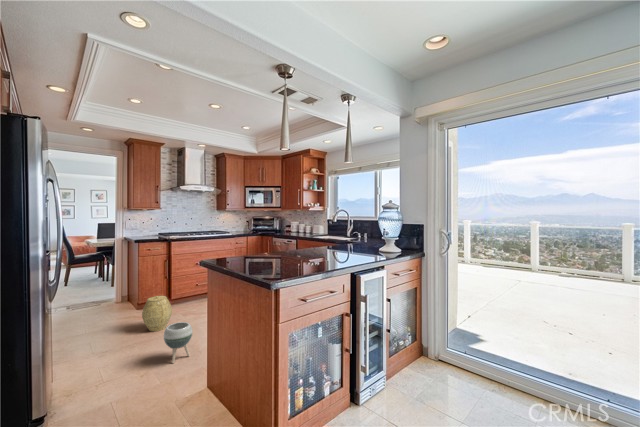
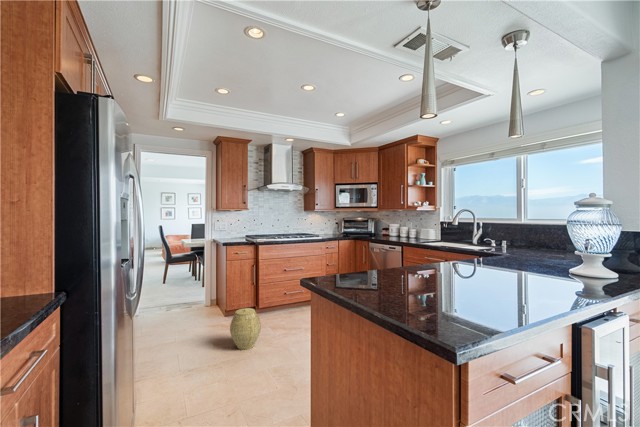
planter: present [164,322,192,363] -> none [253,347,286,400]

